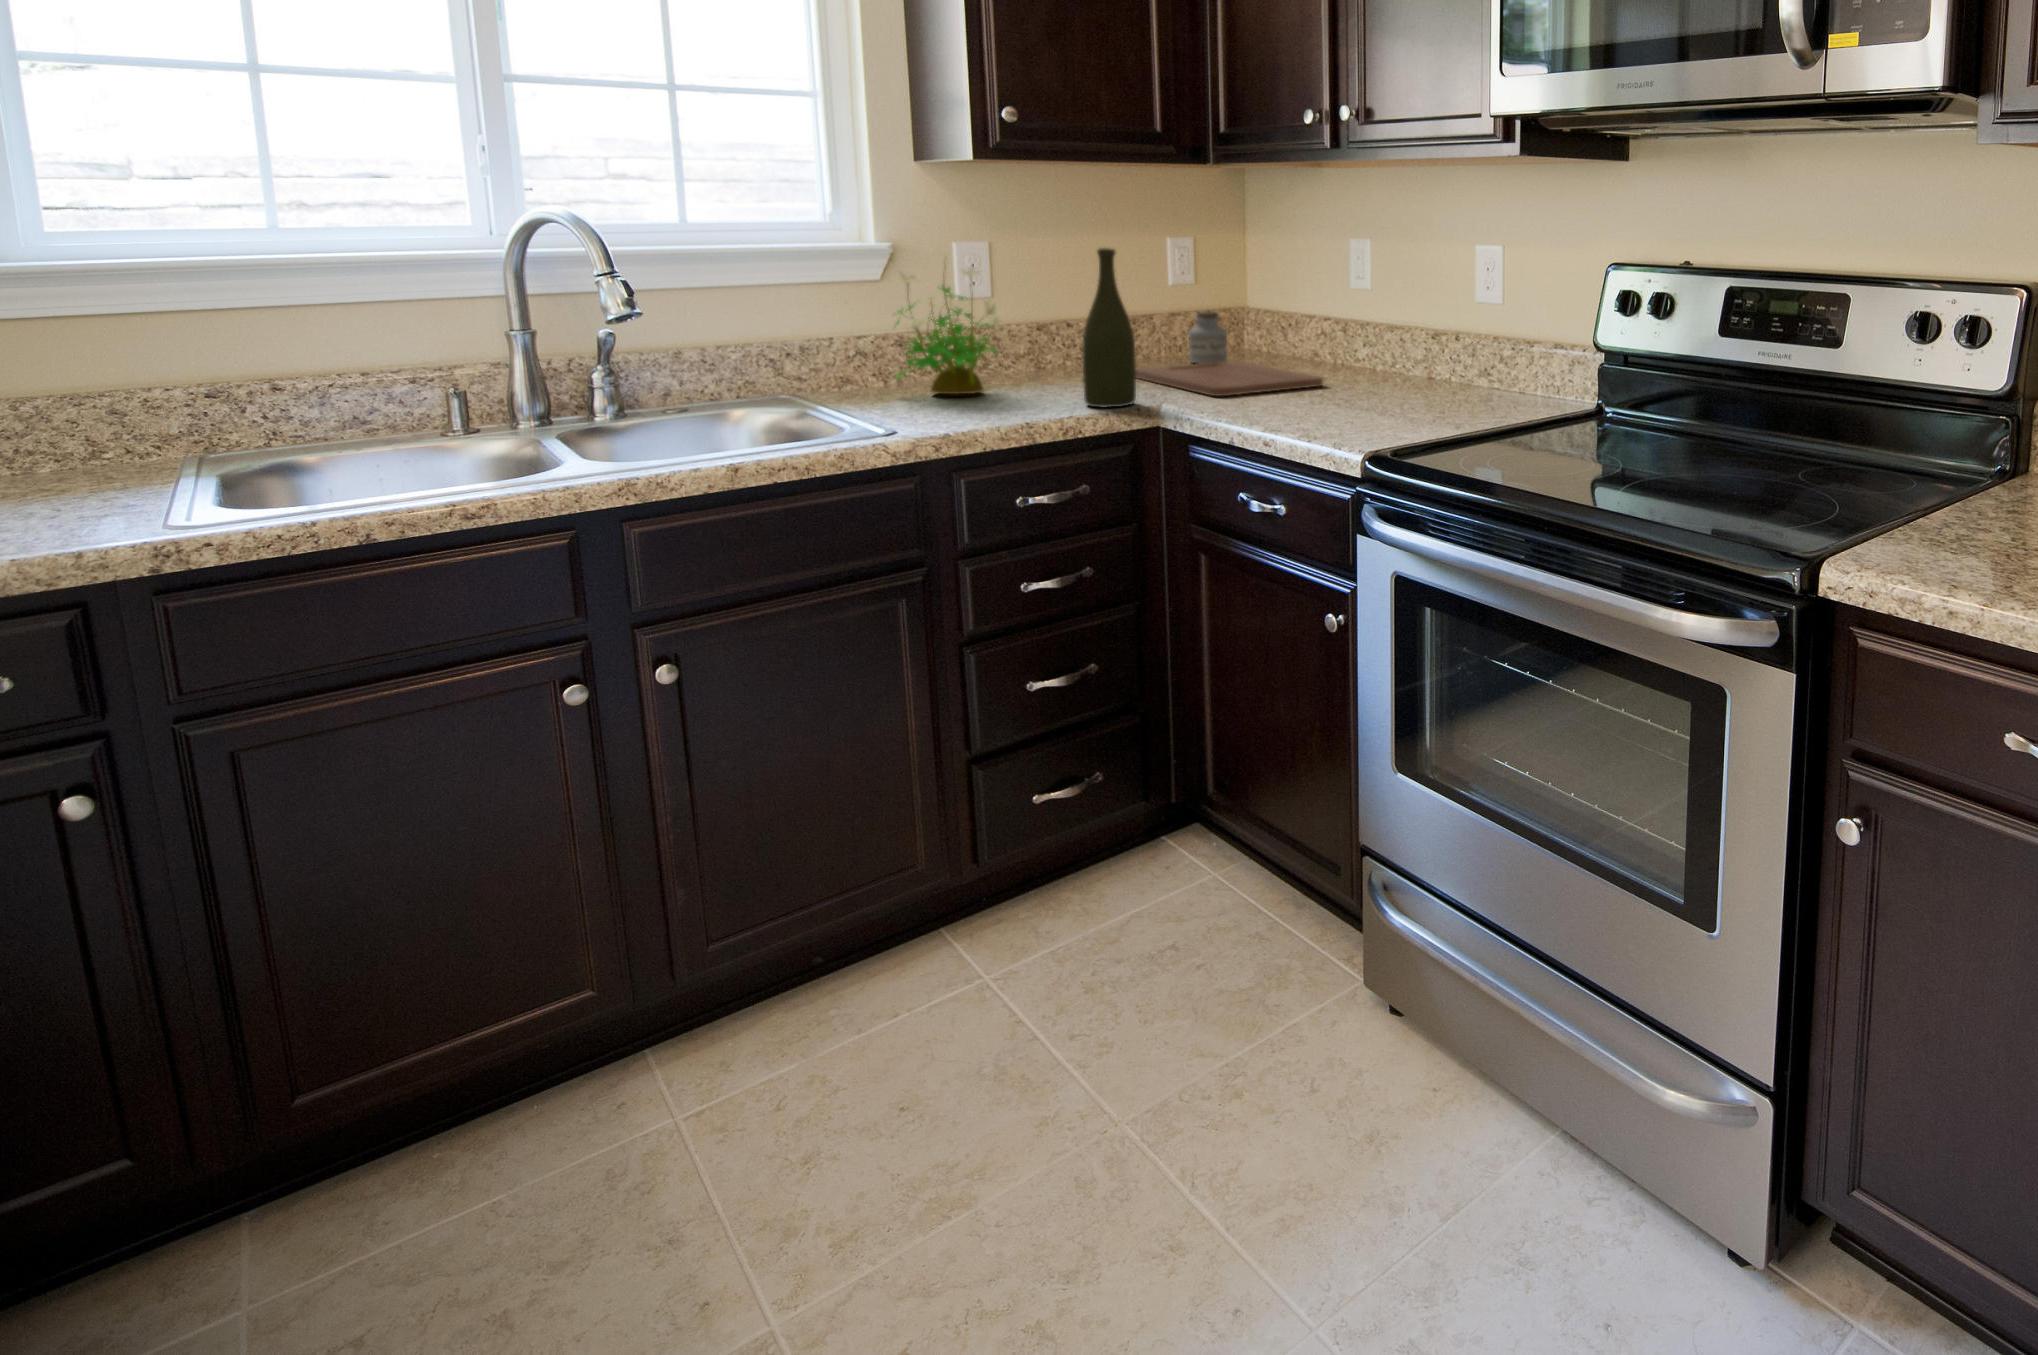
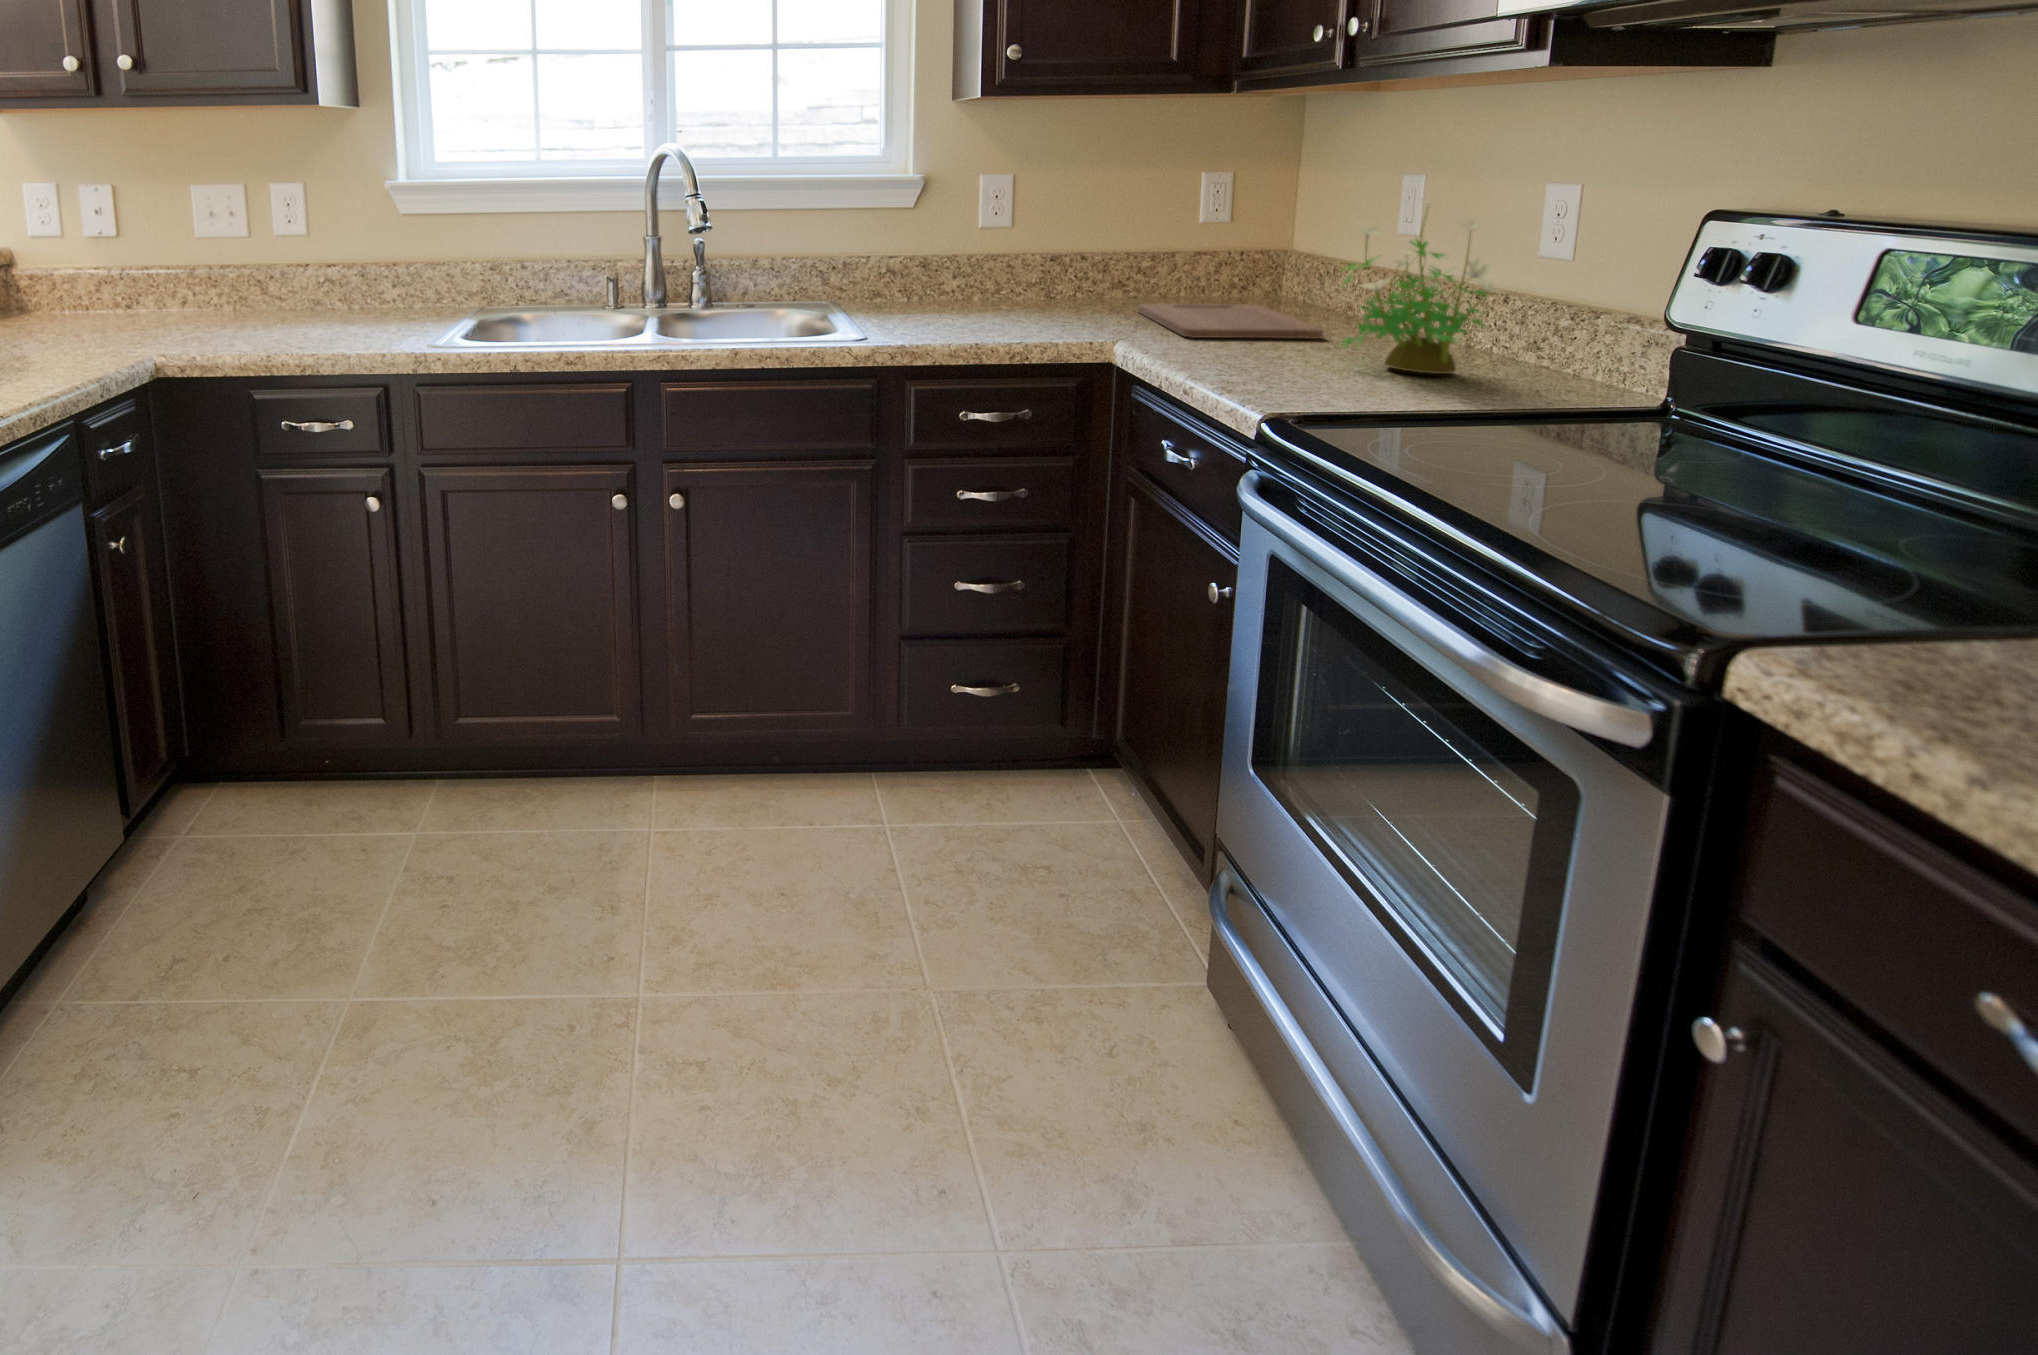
bottle: present [1082,248,1136,407] -> none [1049,185,1102,337]
potted plant: present [894,254,1003,394] -> present [1343,201,1502,374]
jar: present [1189,311,1227,364] -> none [1214,253,1258,306]

